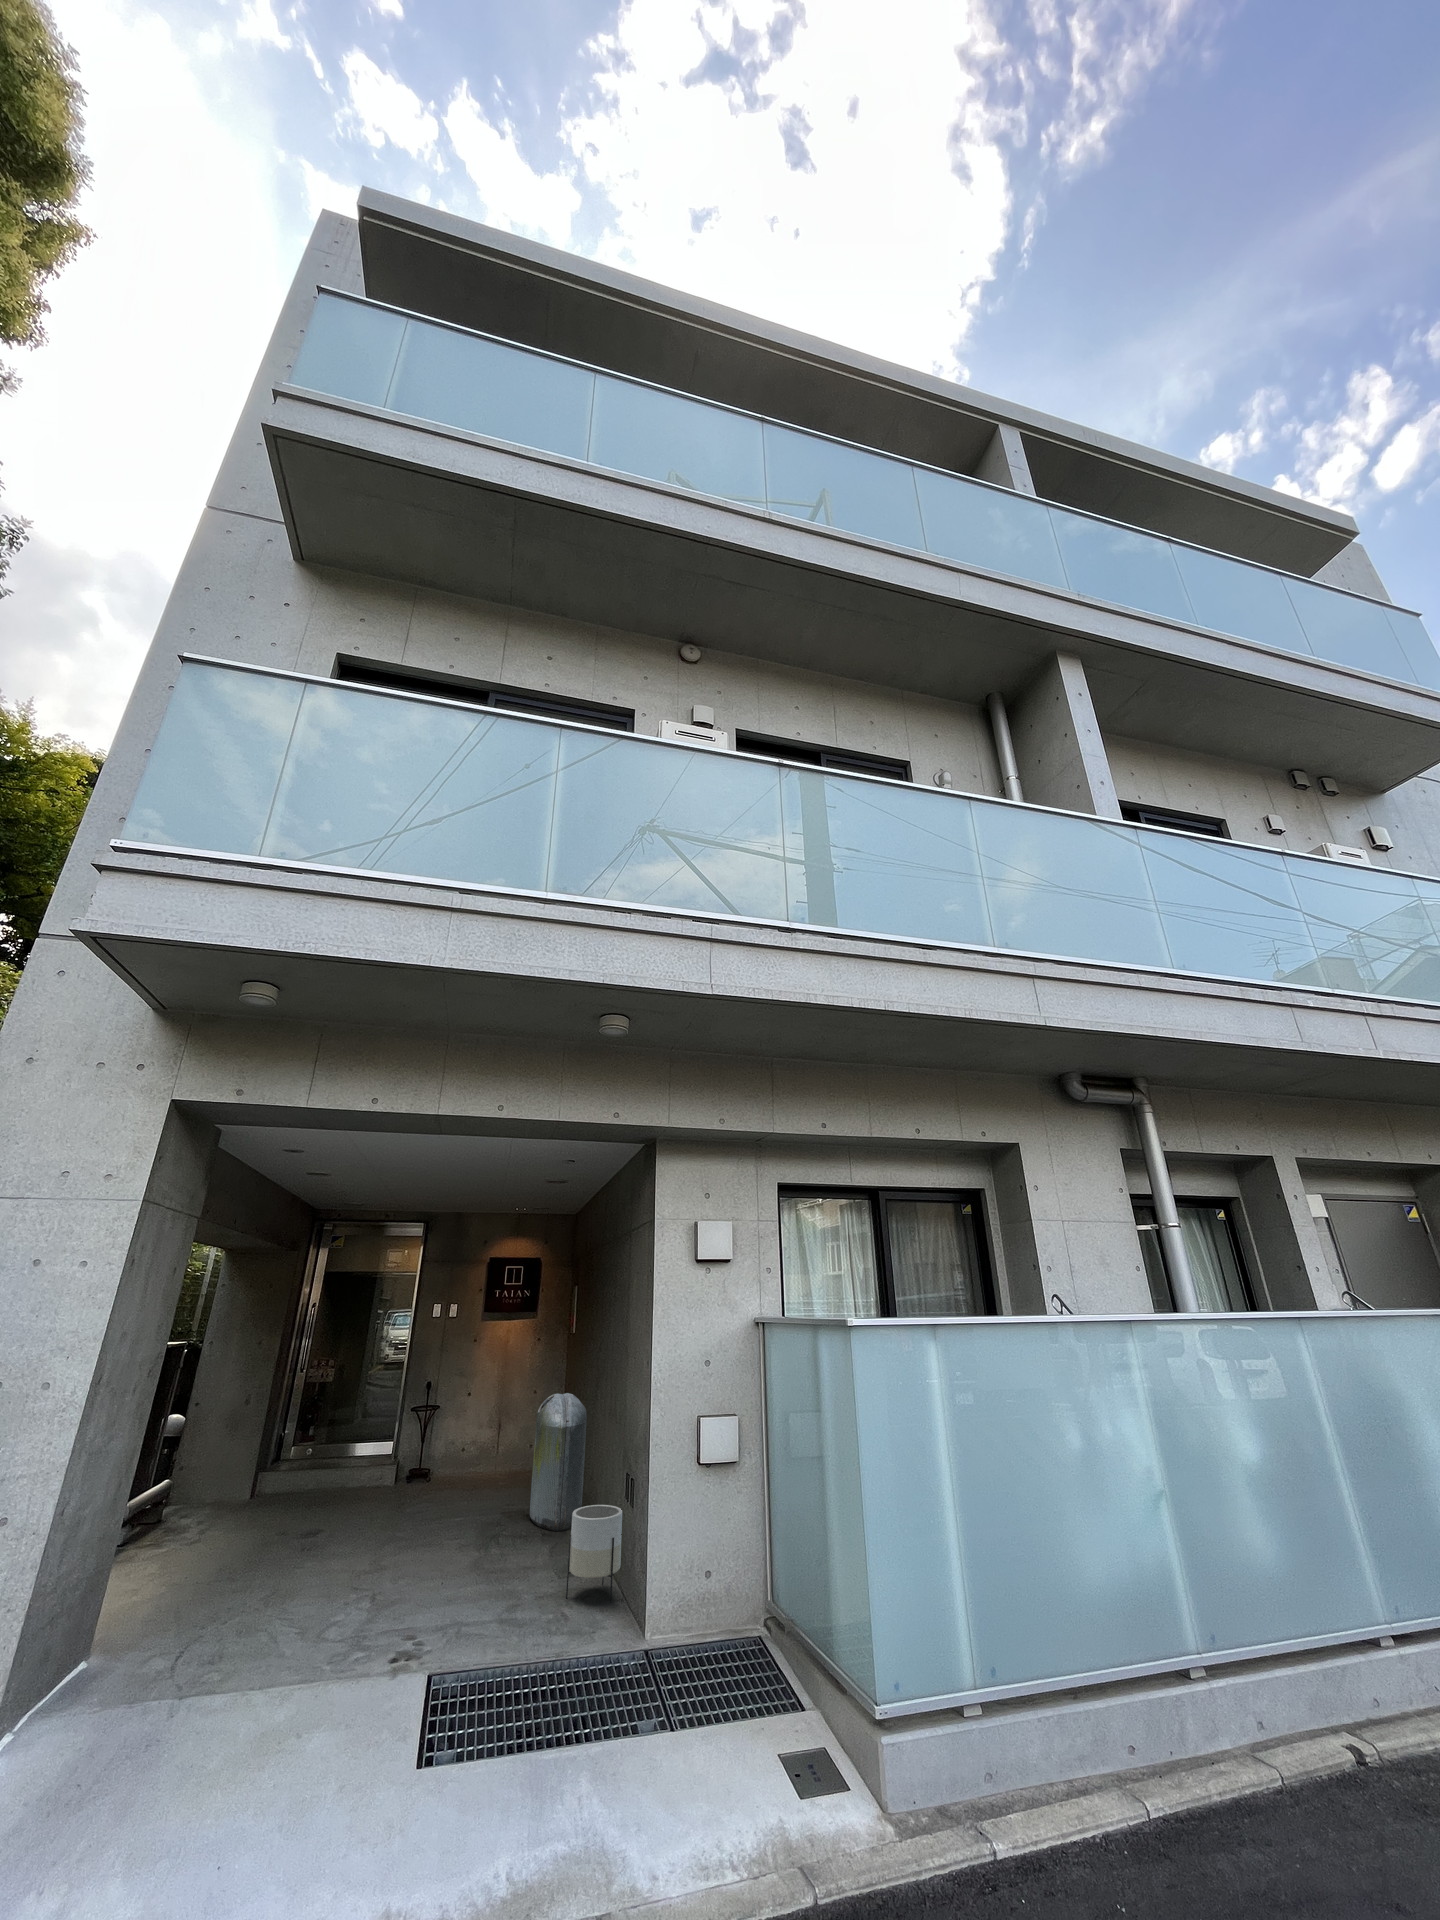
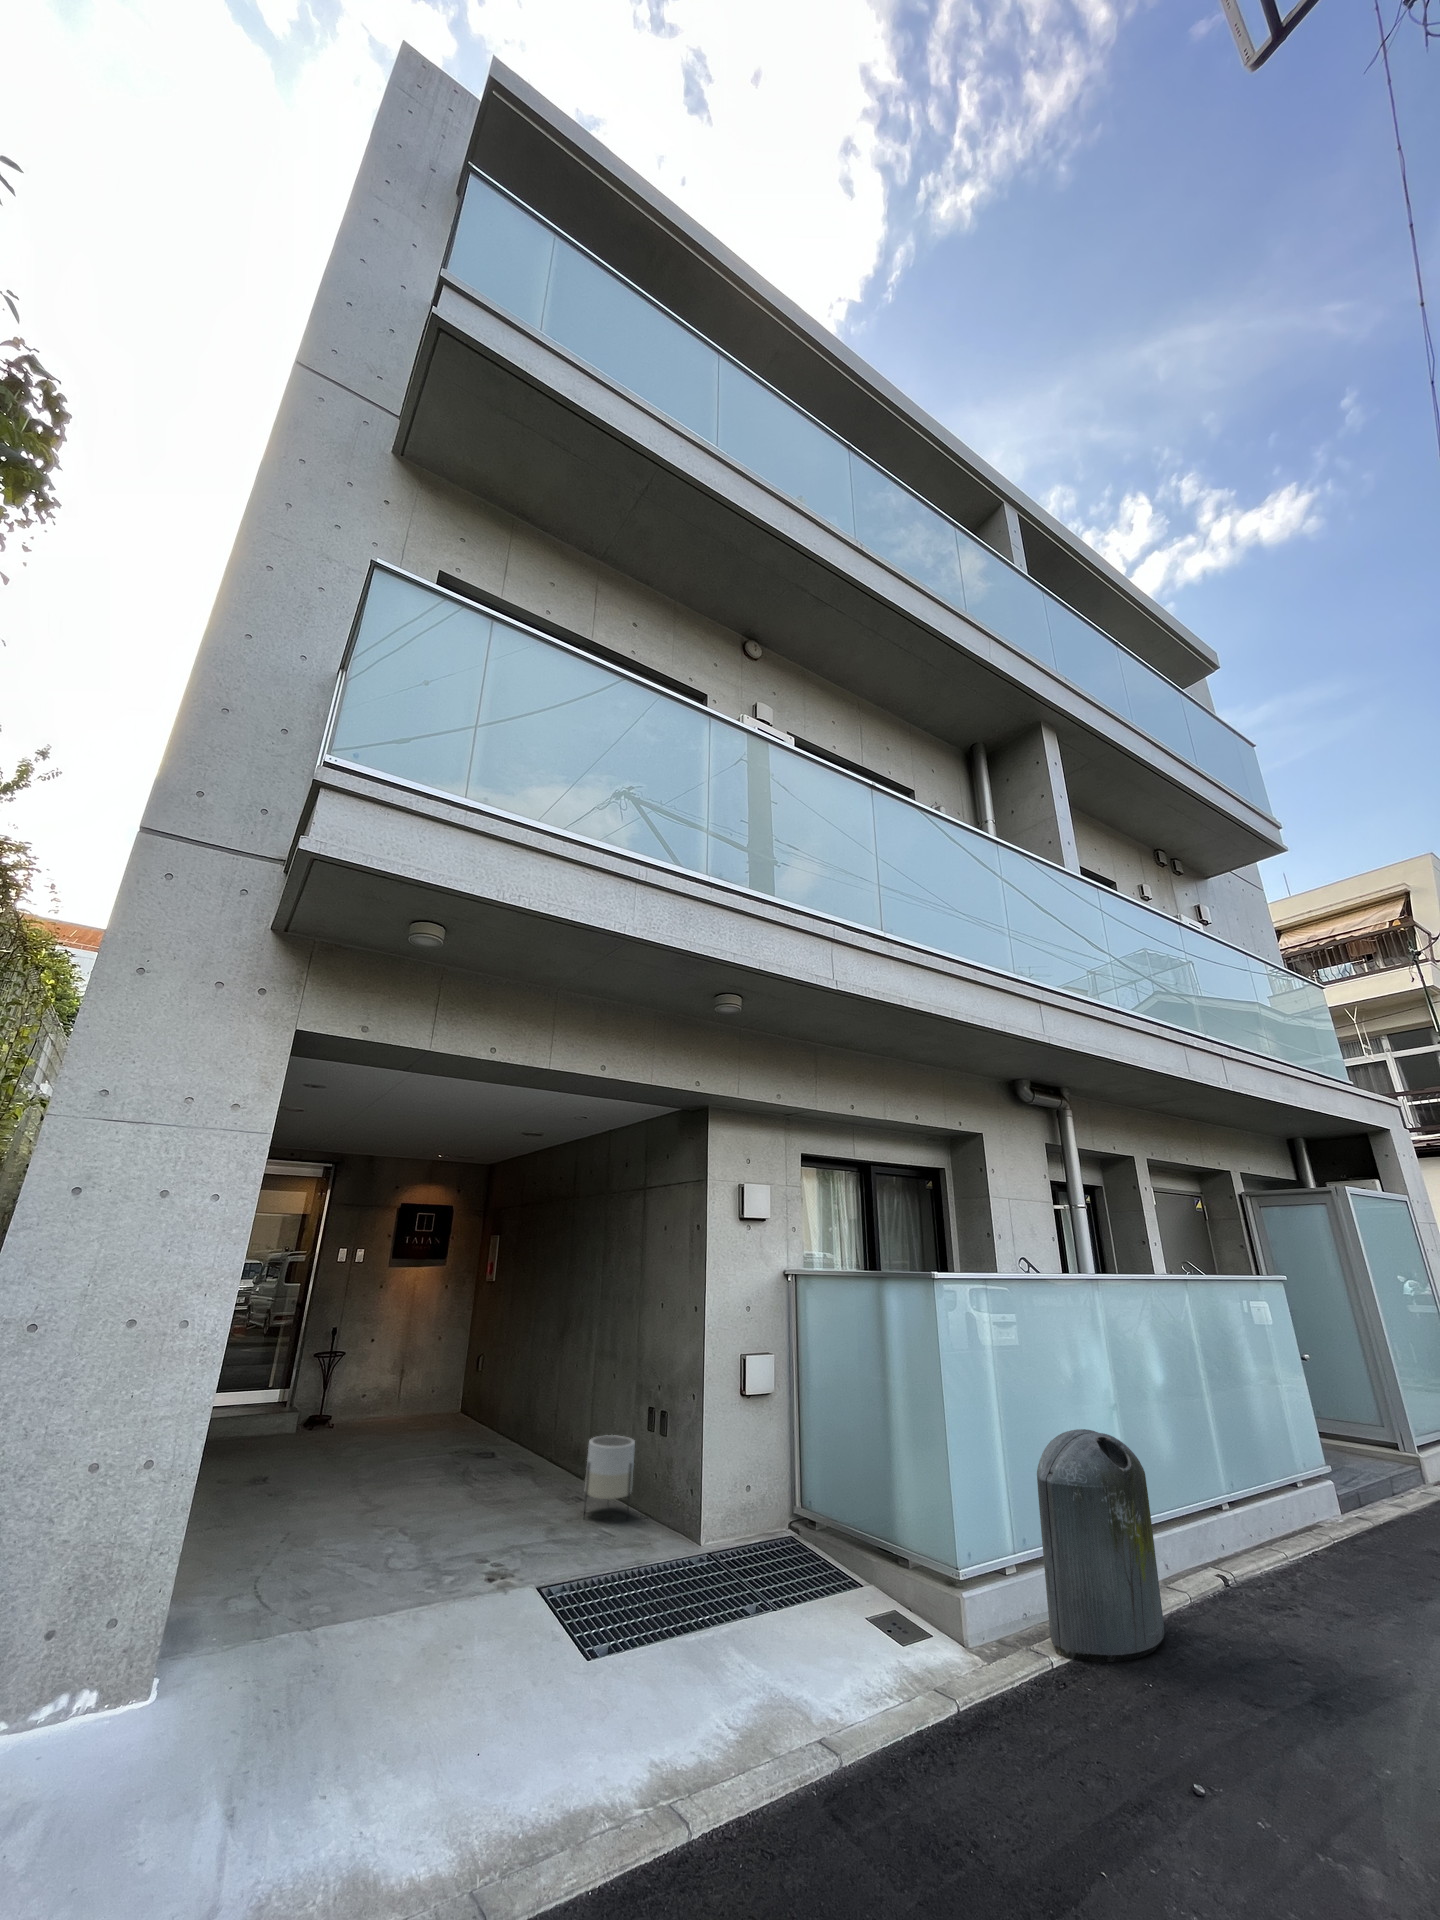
trash can: present [530,1393,587,1531] -> present [1037,1429,1164,1662]

